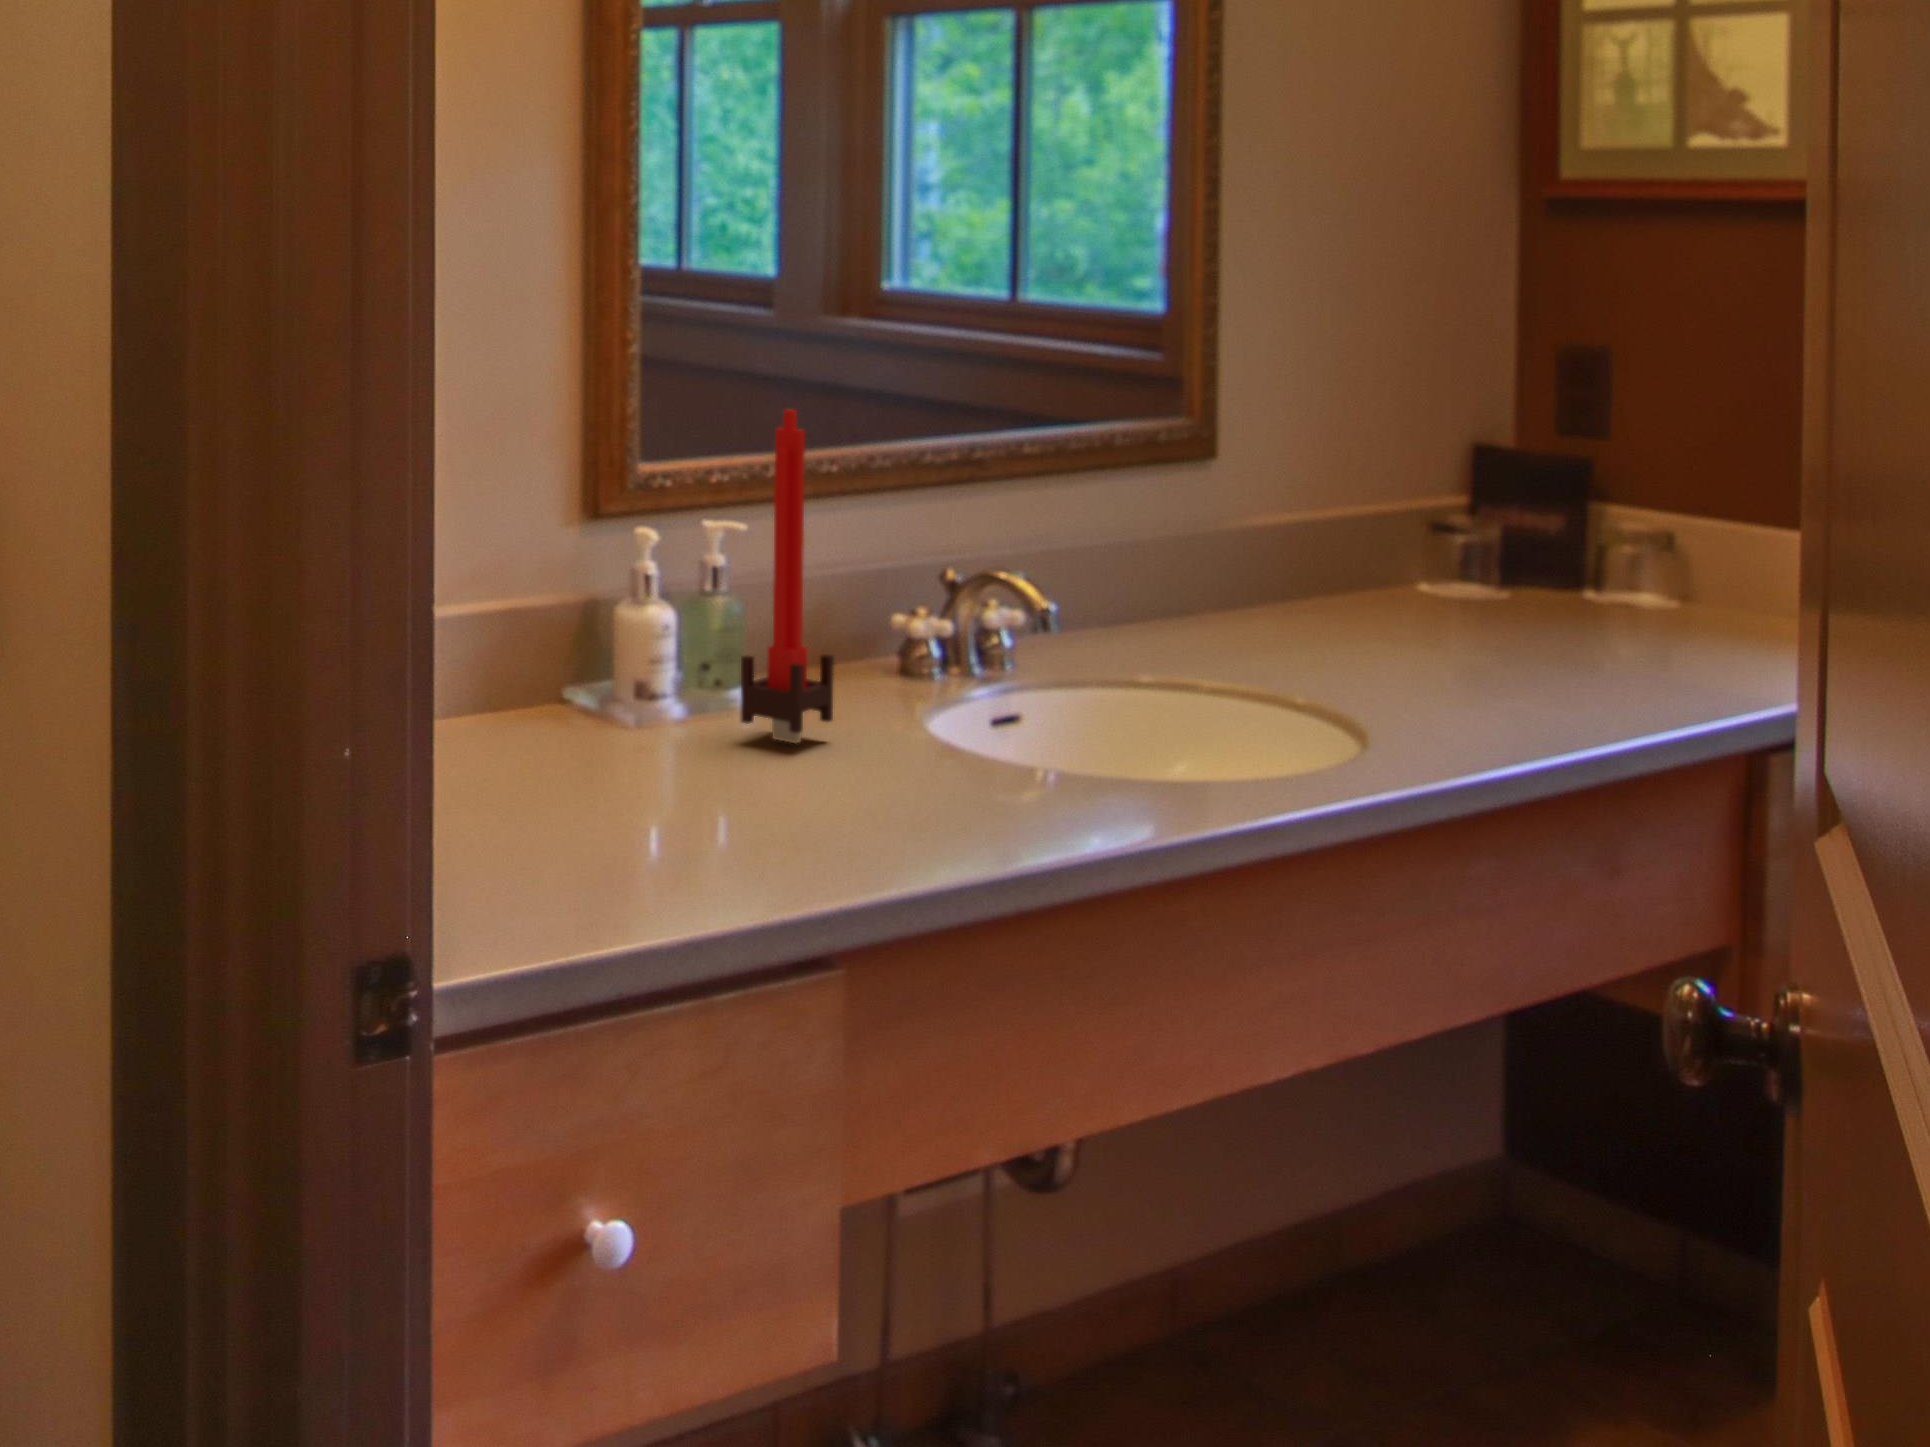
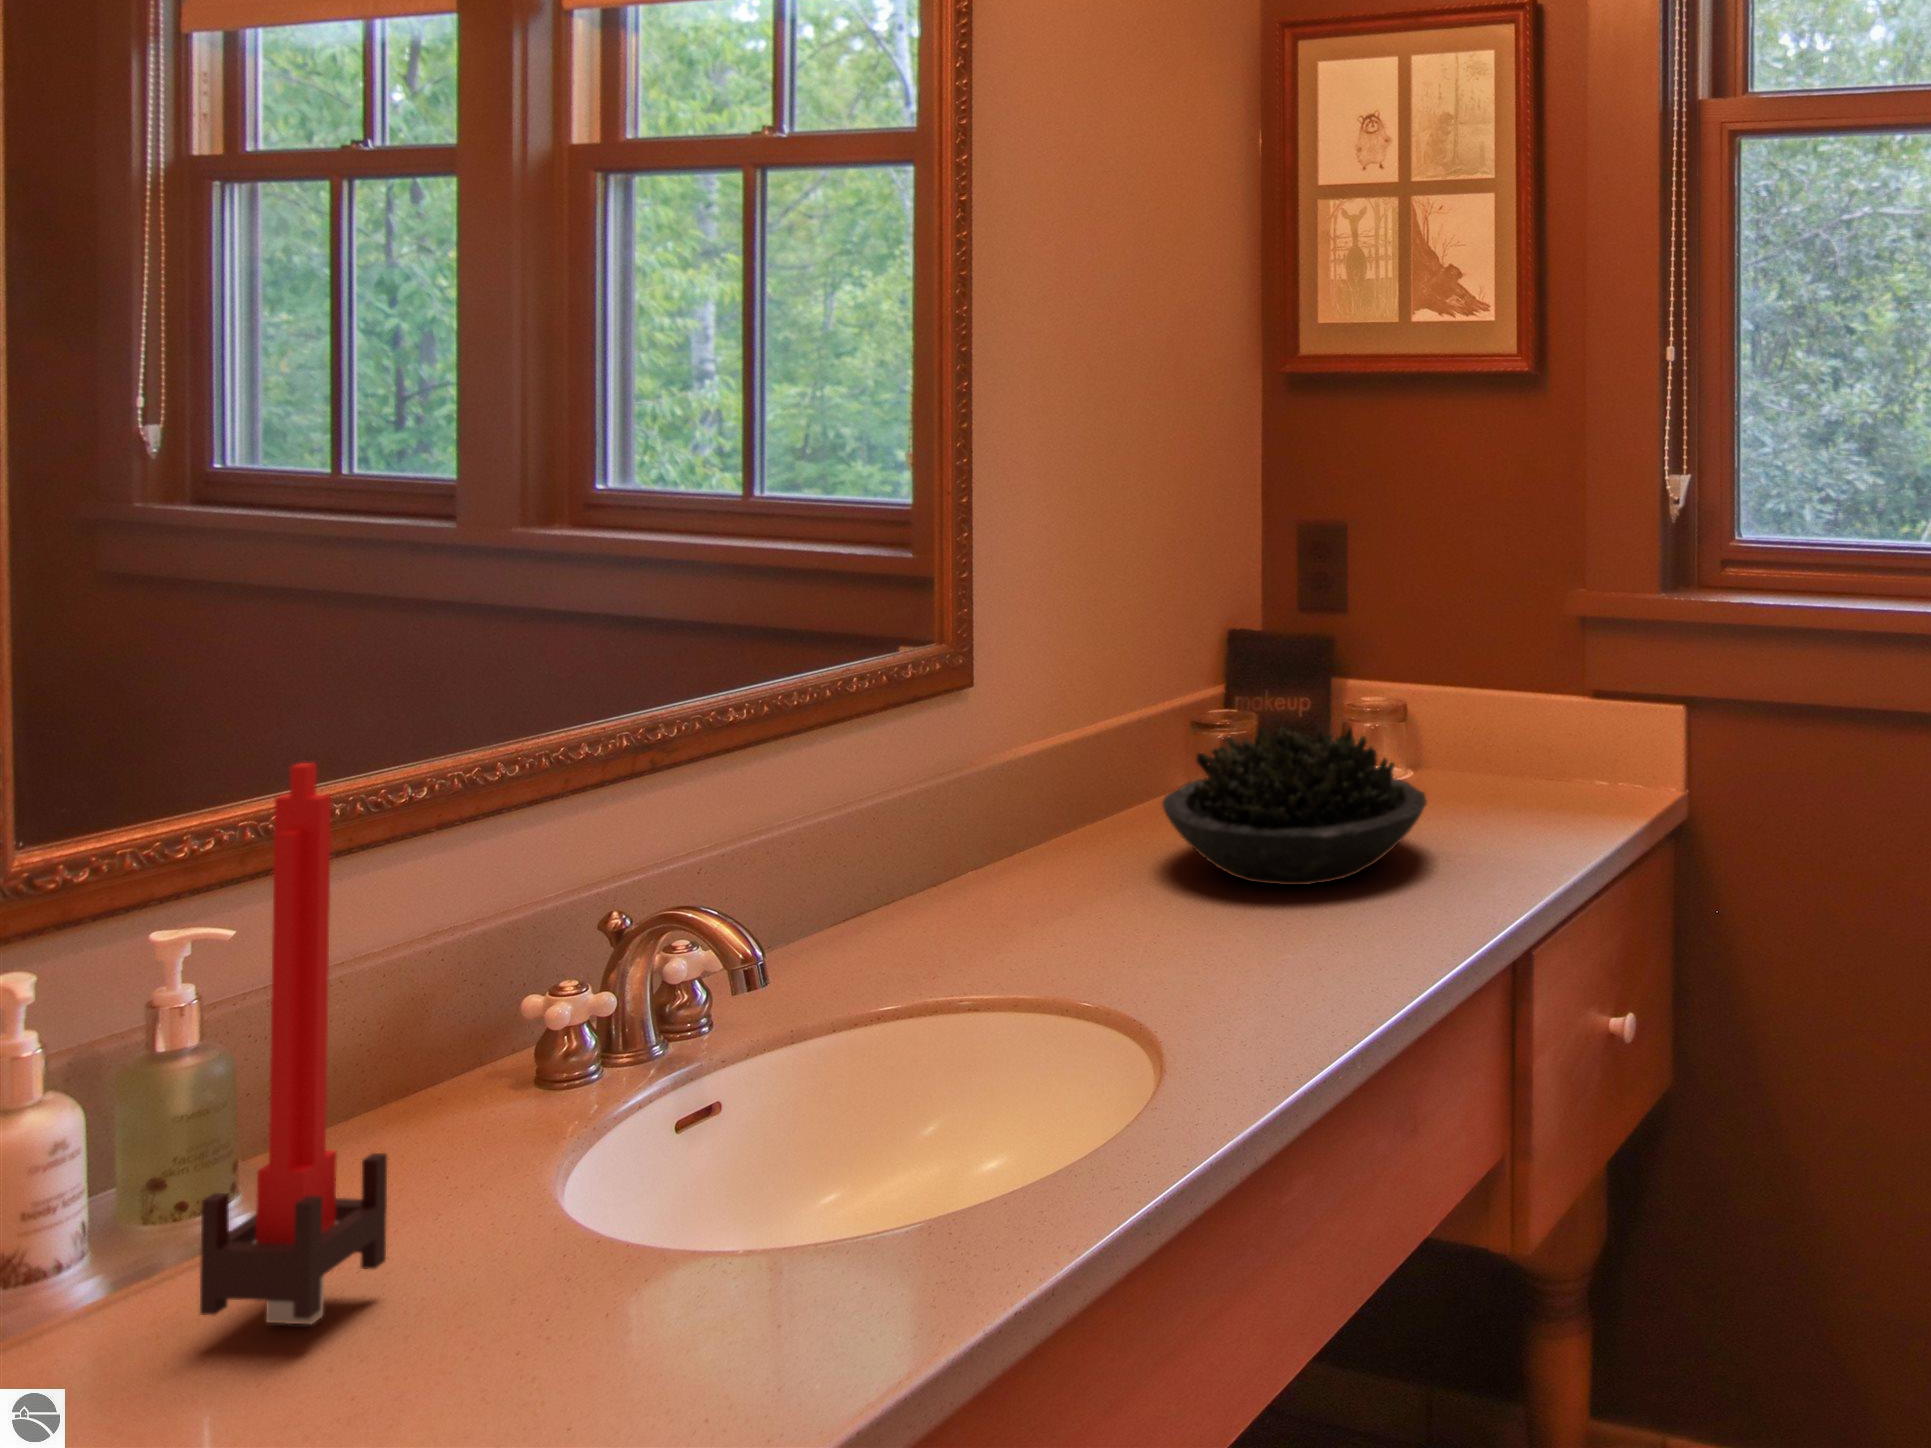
succulent plant: none [1389,516,1656,657] -> present [1162,727,1426,885]

